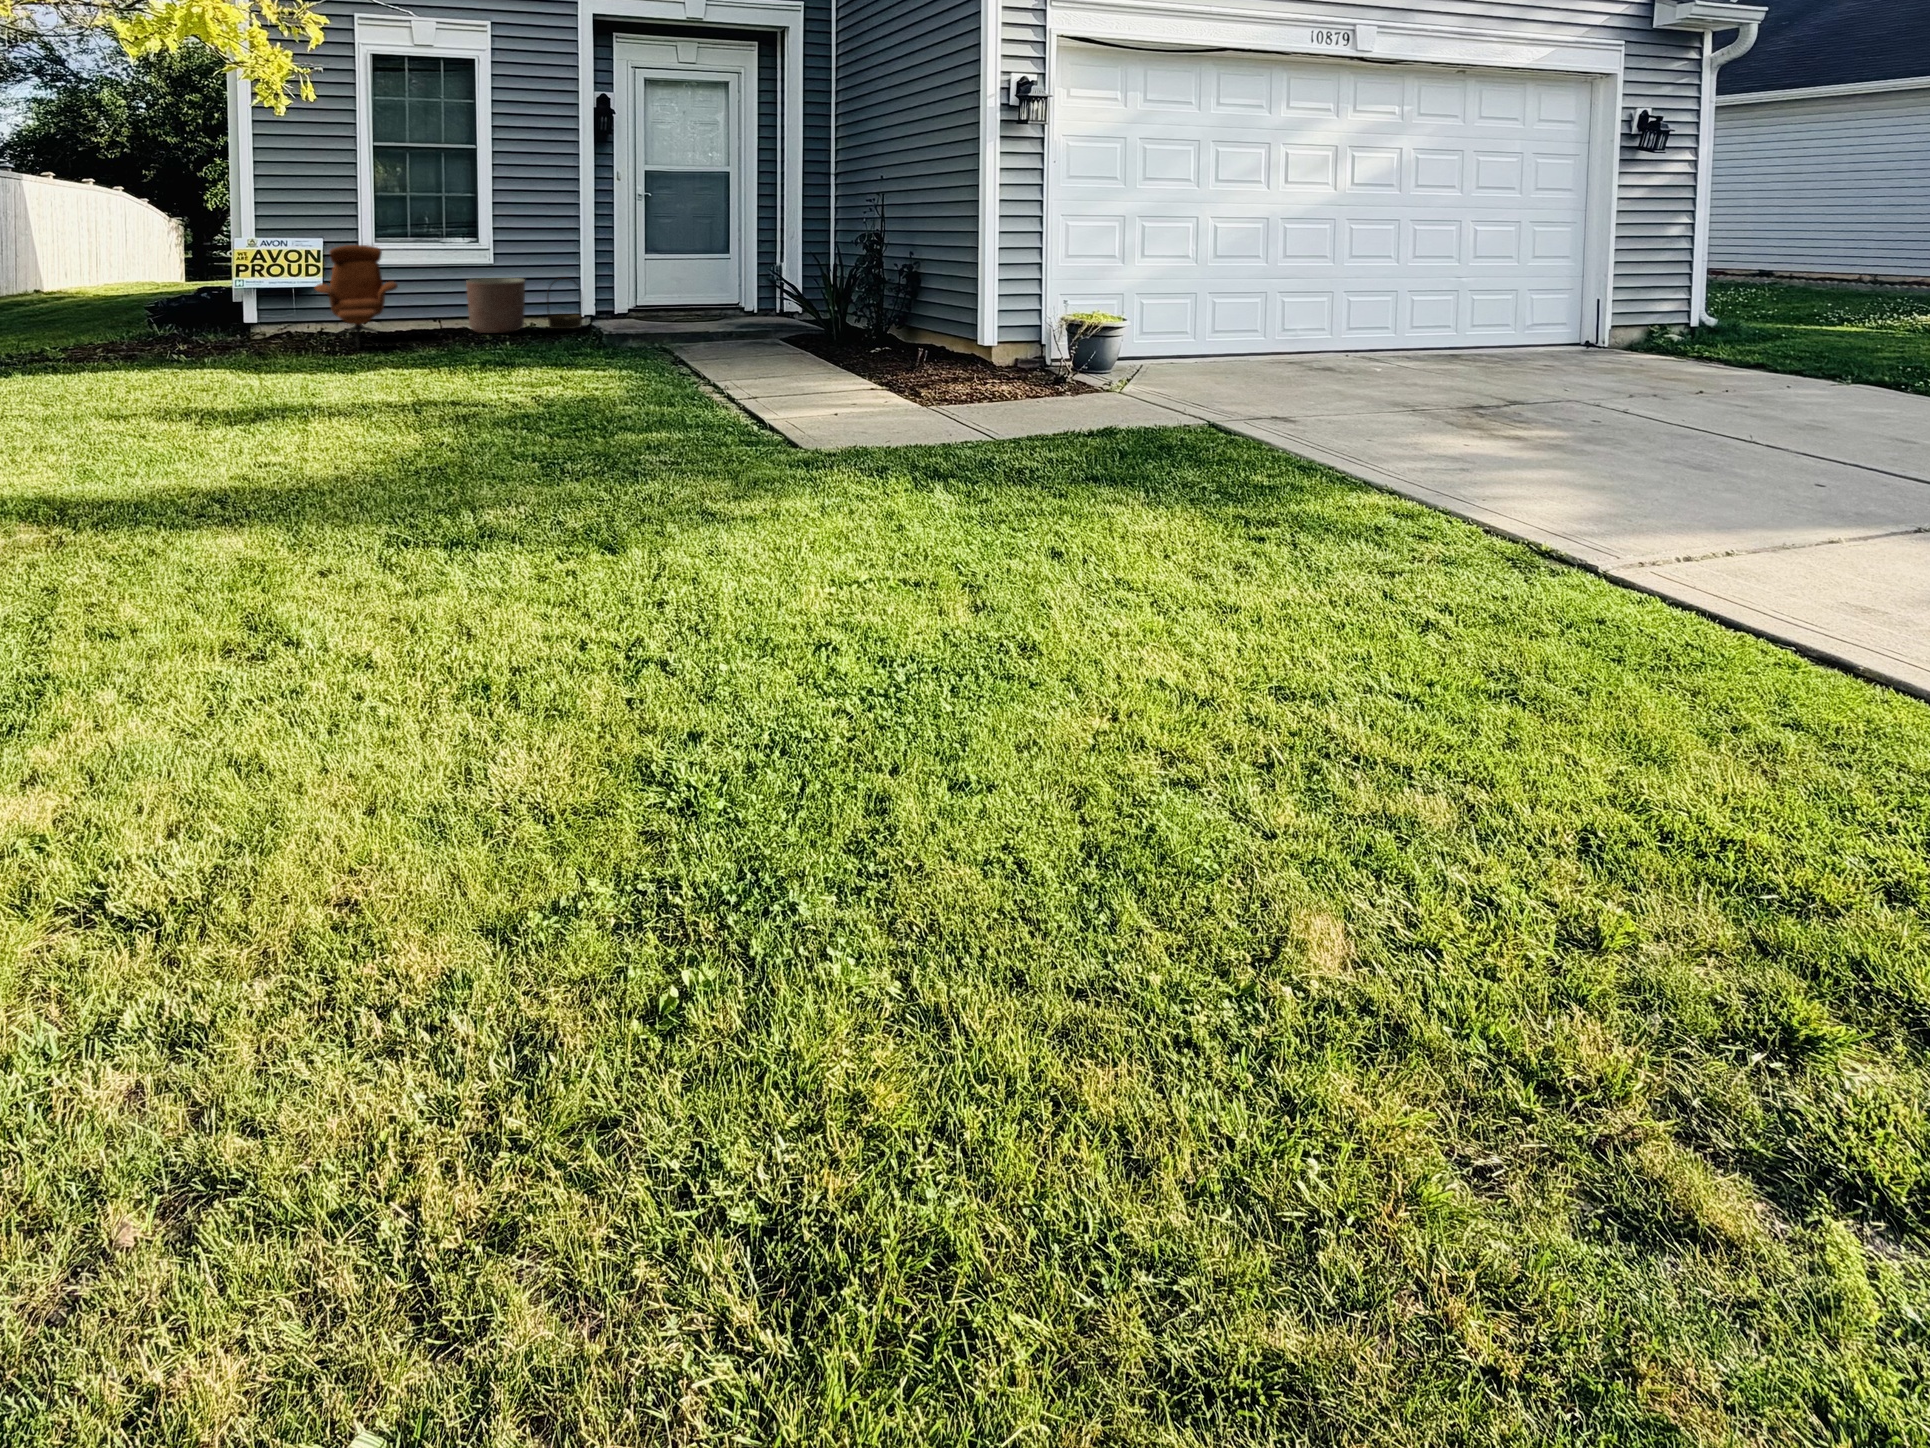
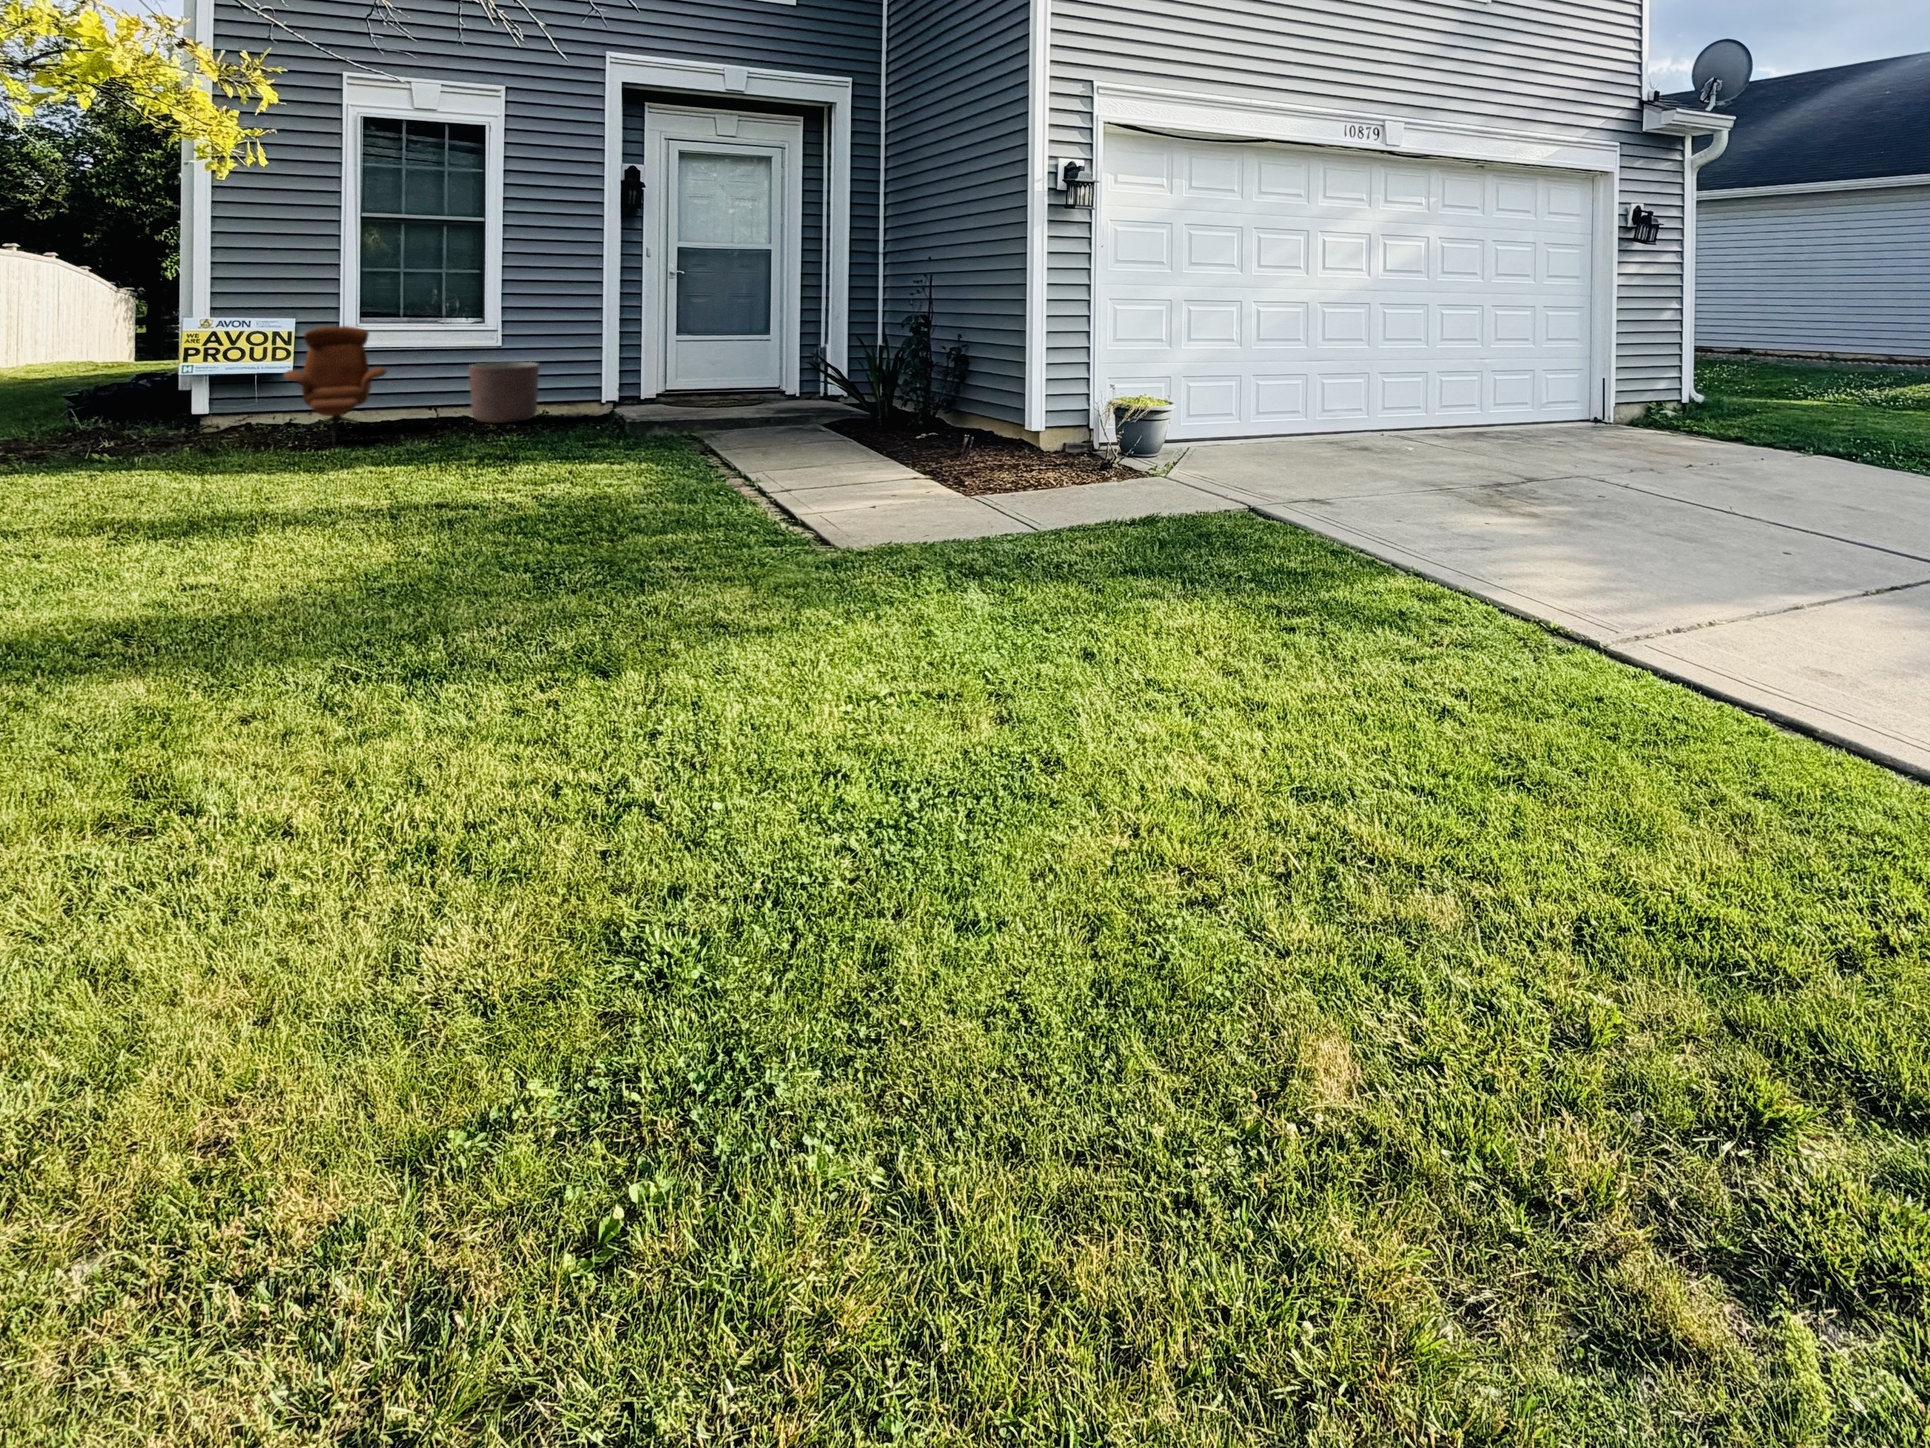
basket: present [547,281,583,329] -> none [564,361,605,417]

